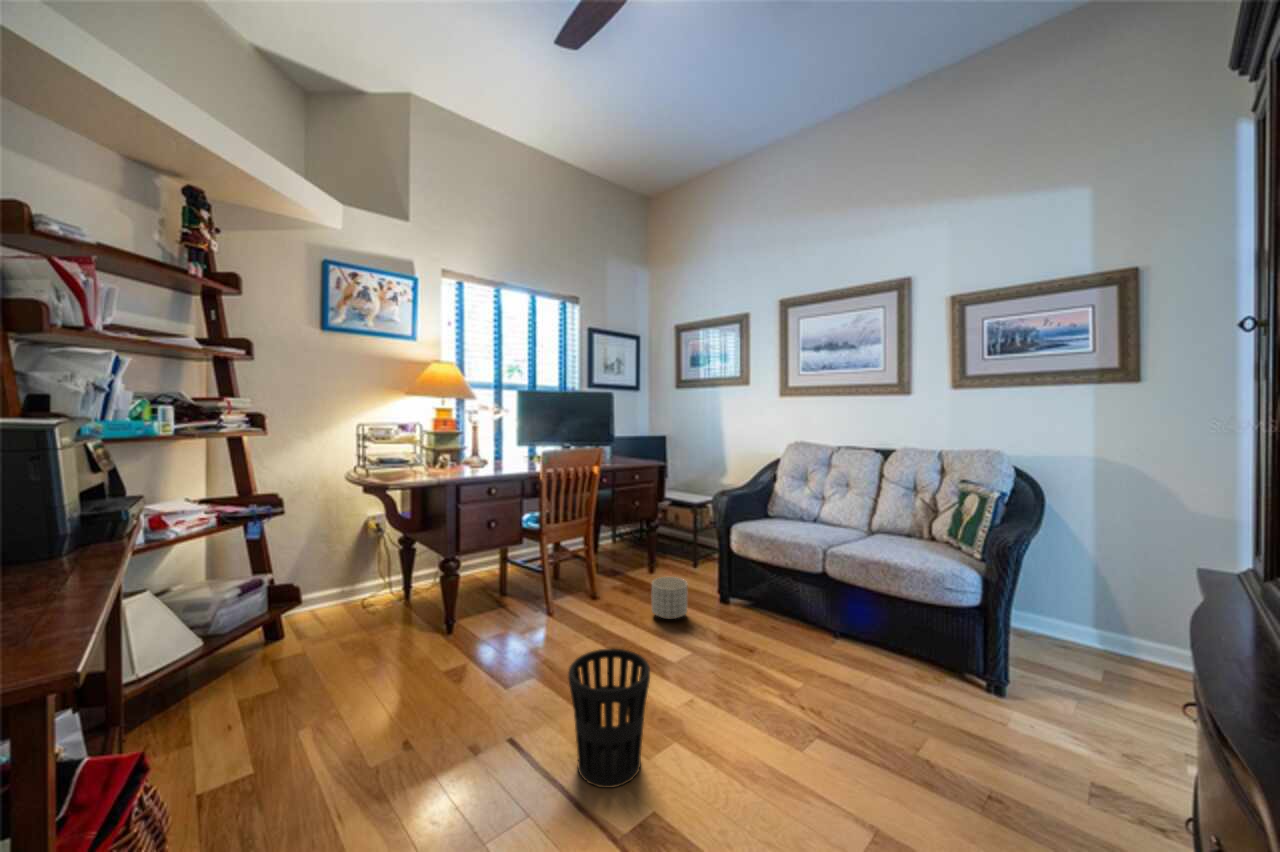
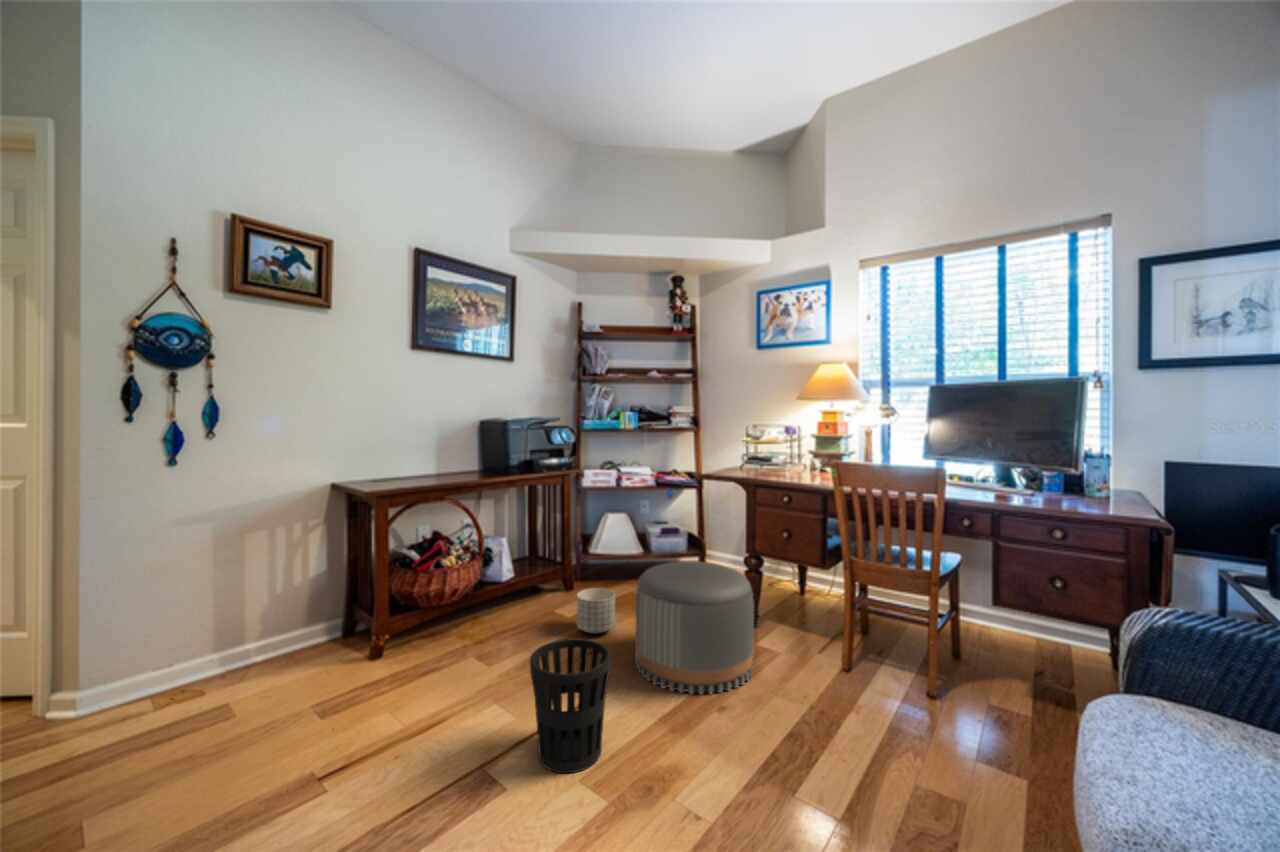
pouf: none [424,567,551,711] -> present [635,561,754,695]
planter: present [652,577,687,619] -> present [577,588,615,634]

